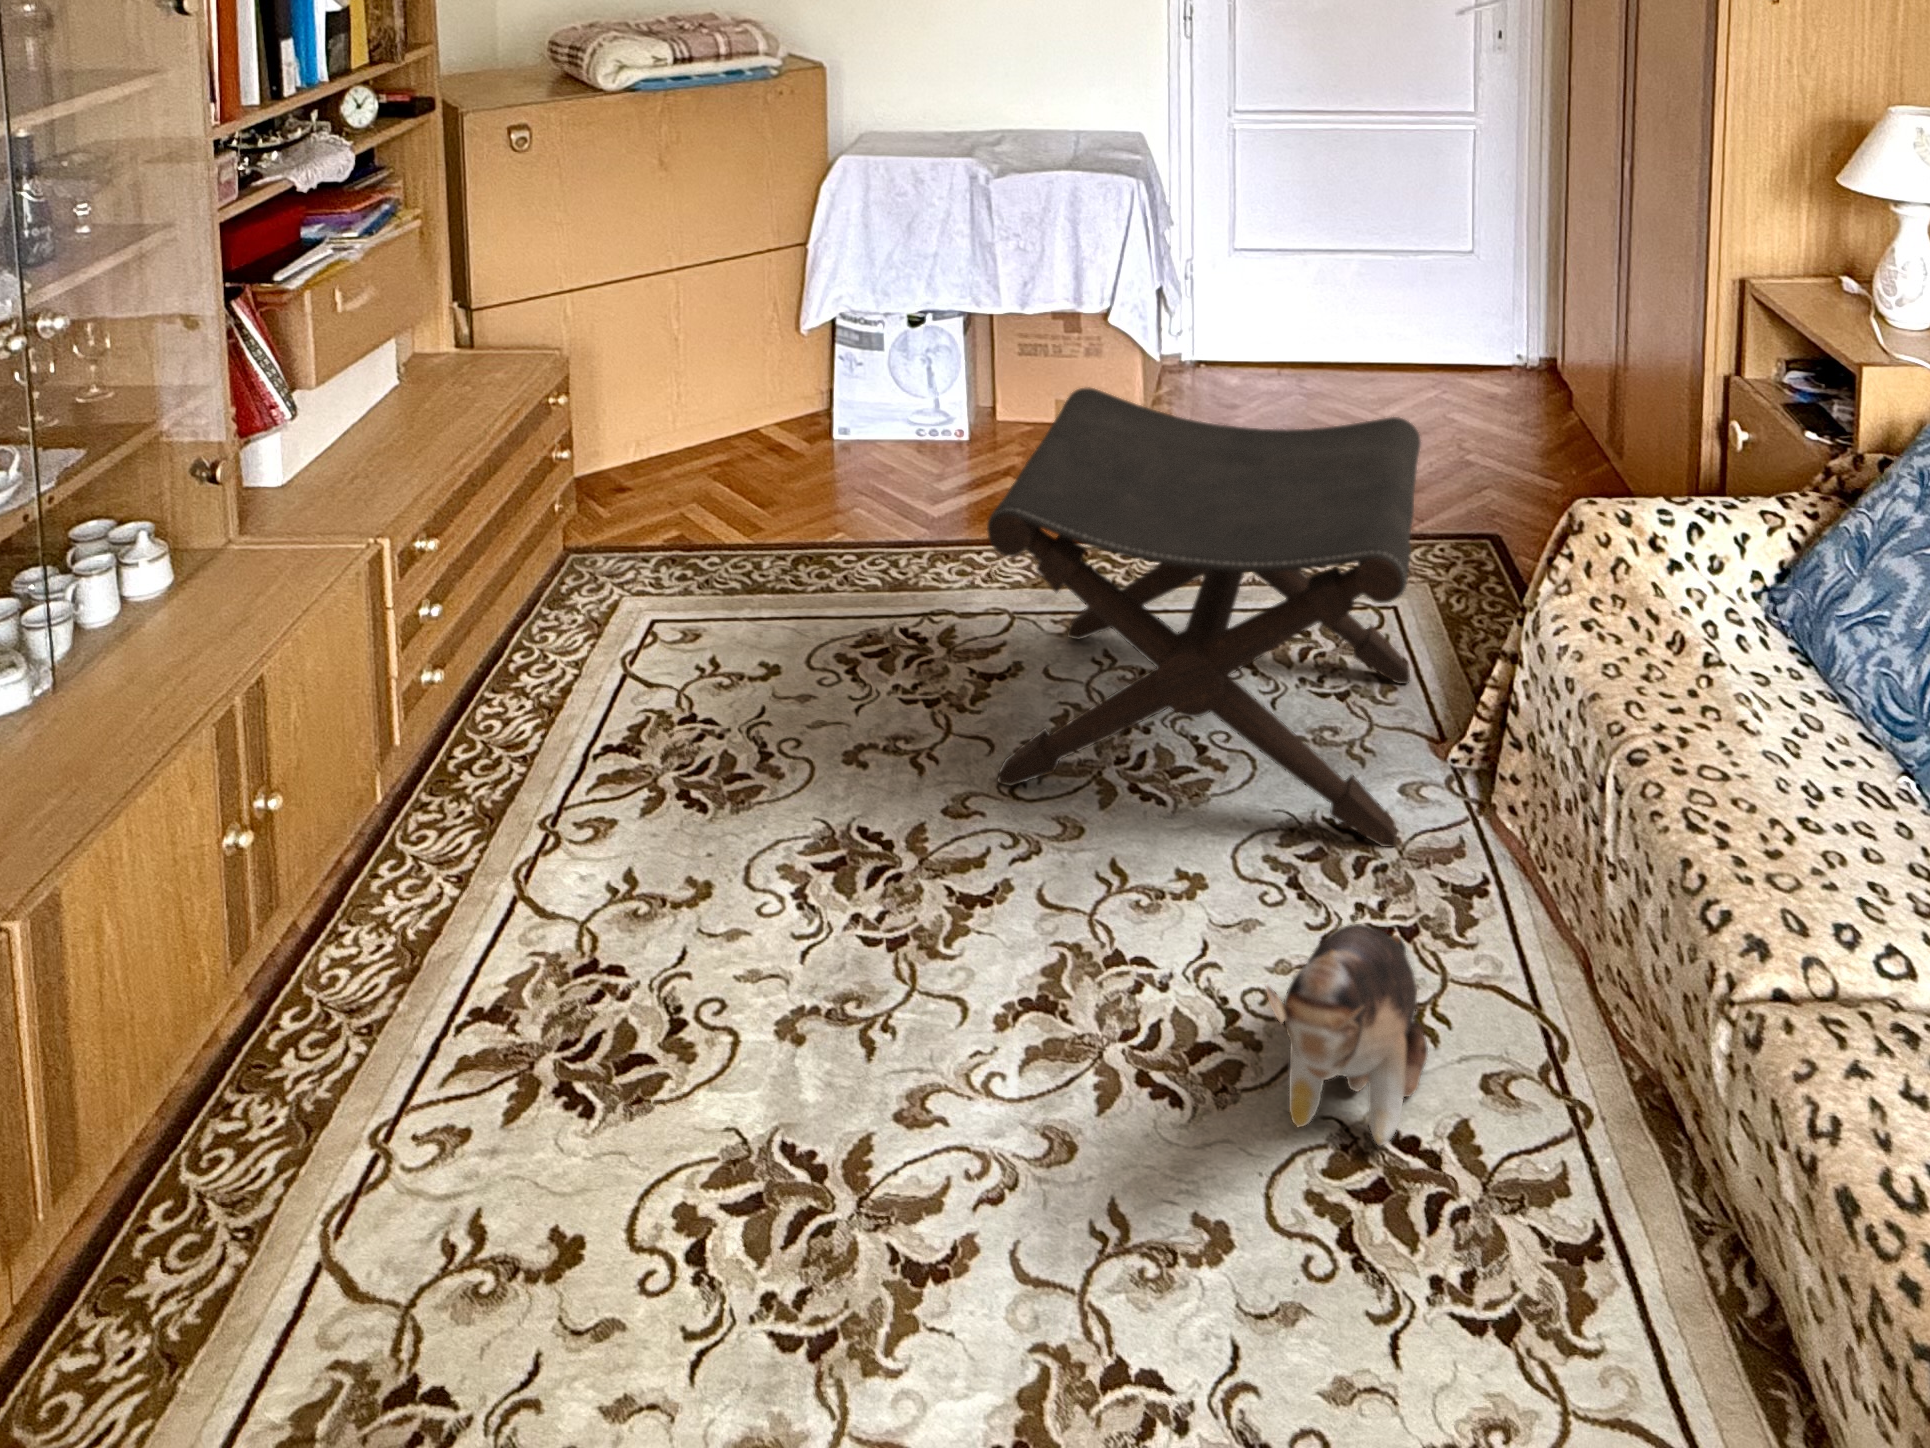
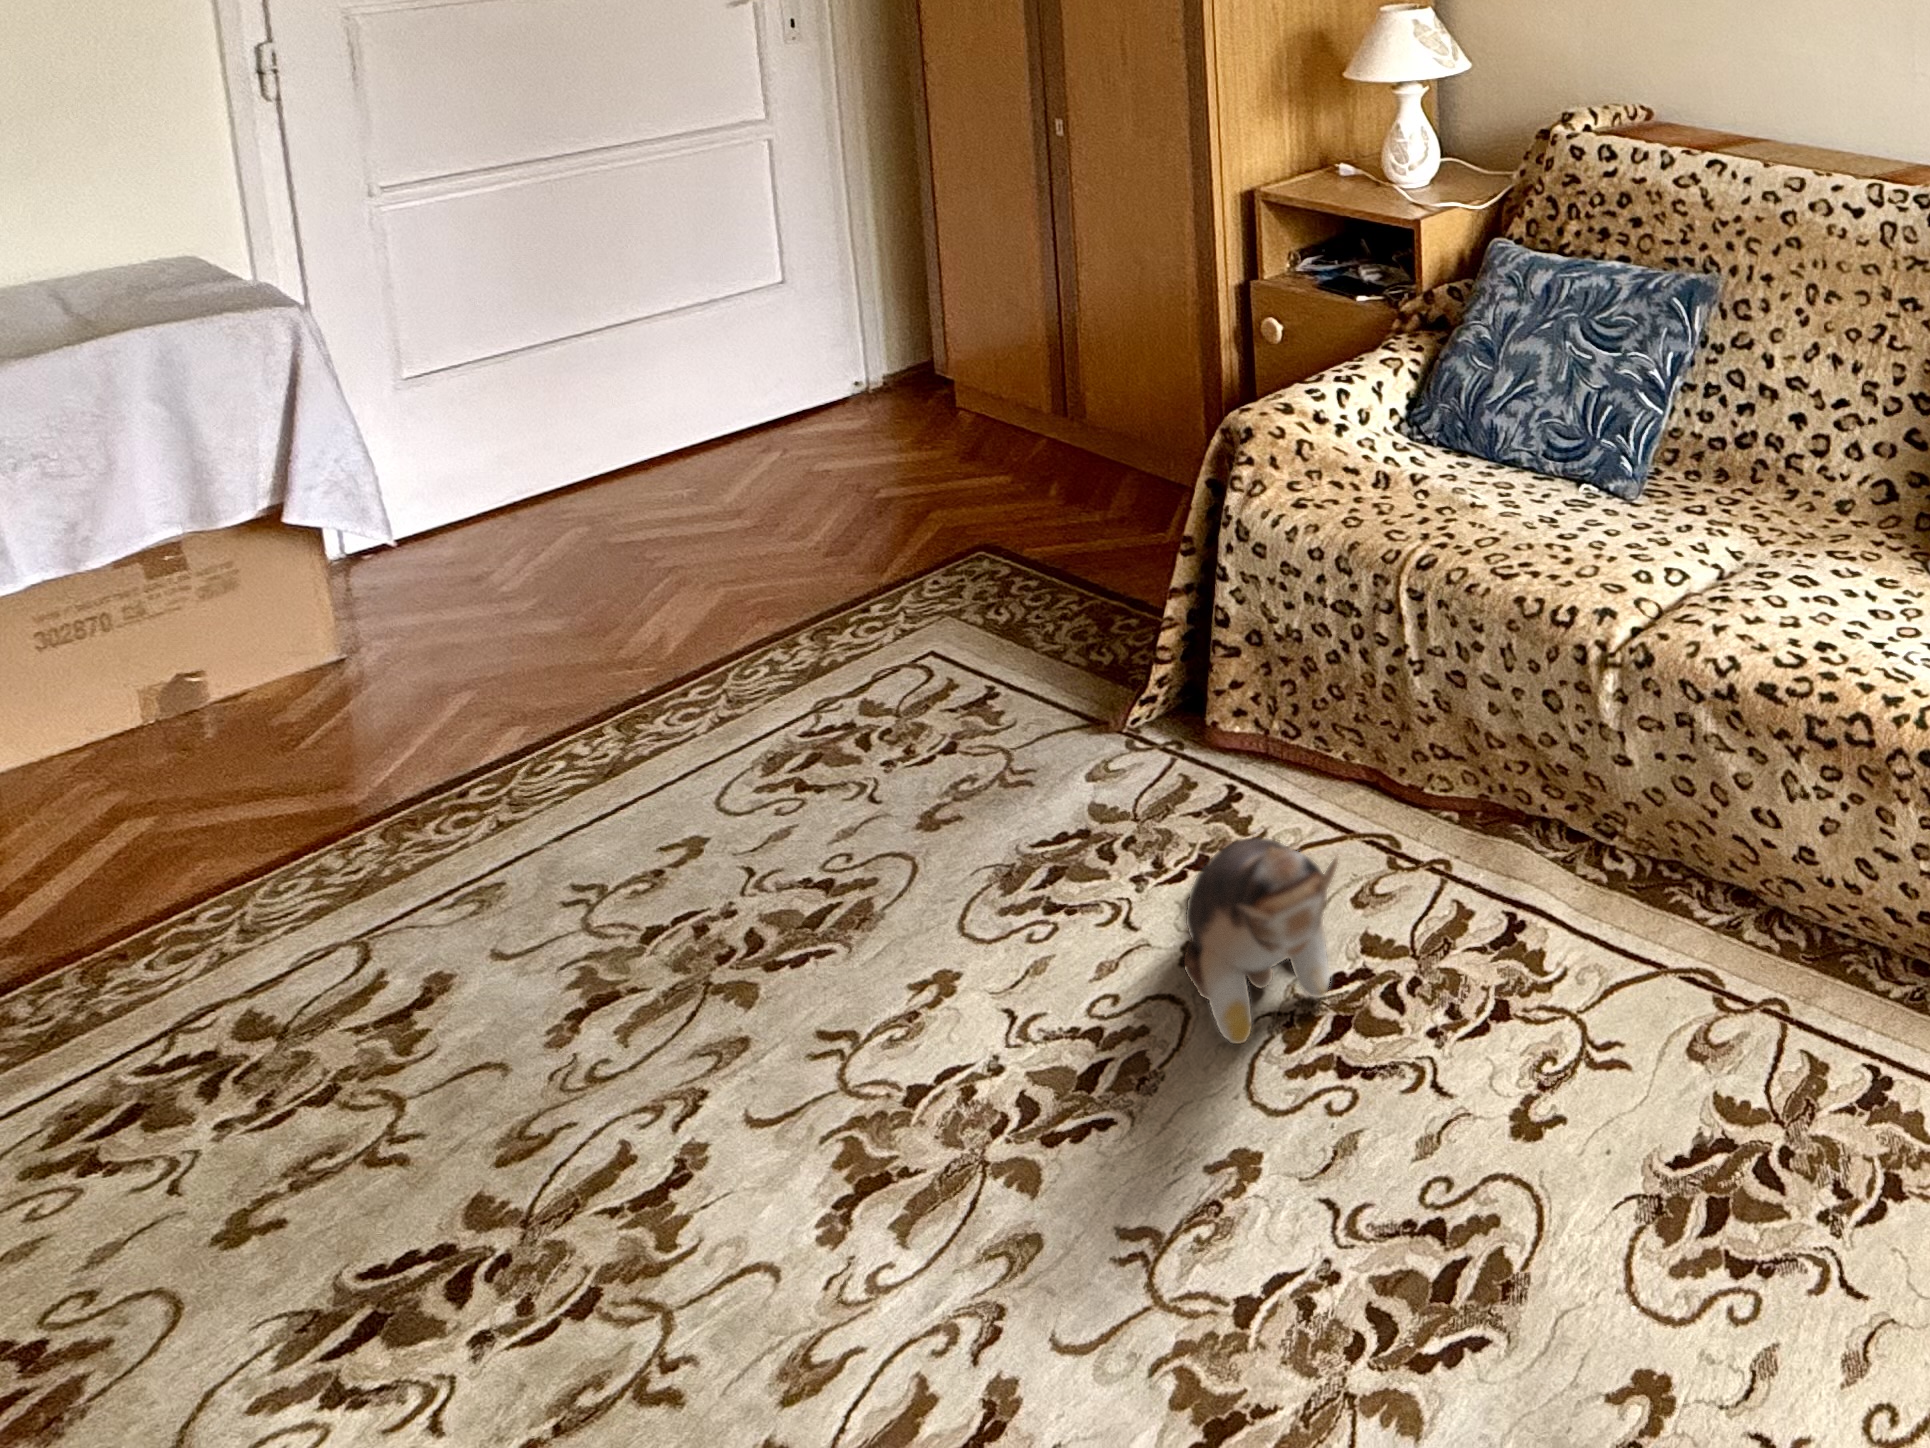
footstool: present [987,388,1421,847] -> none [436,419,1129,1090]

